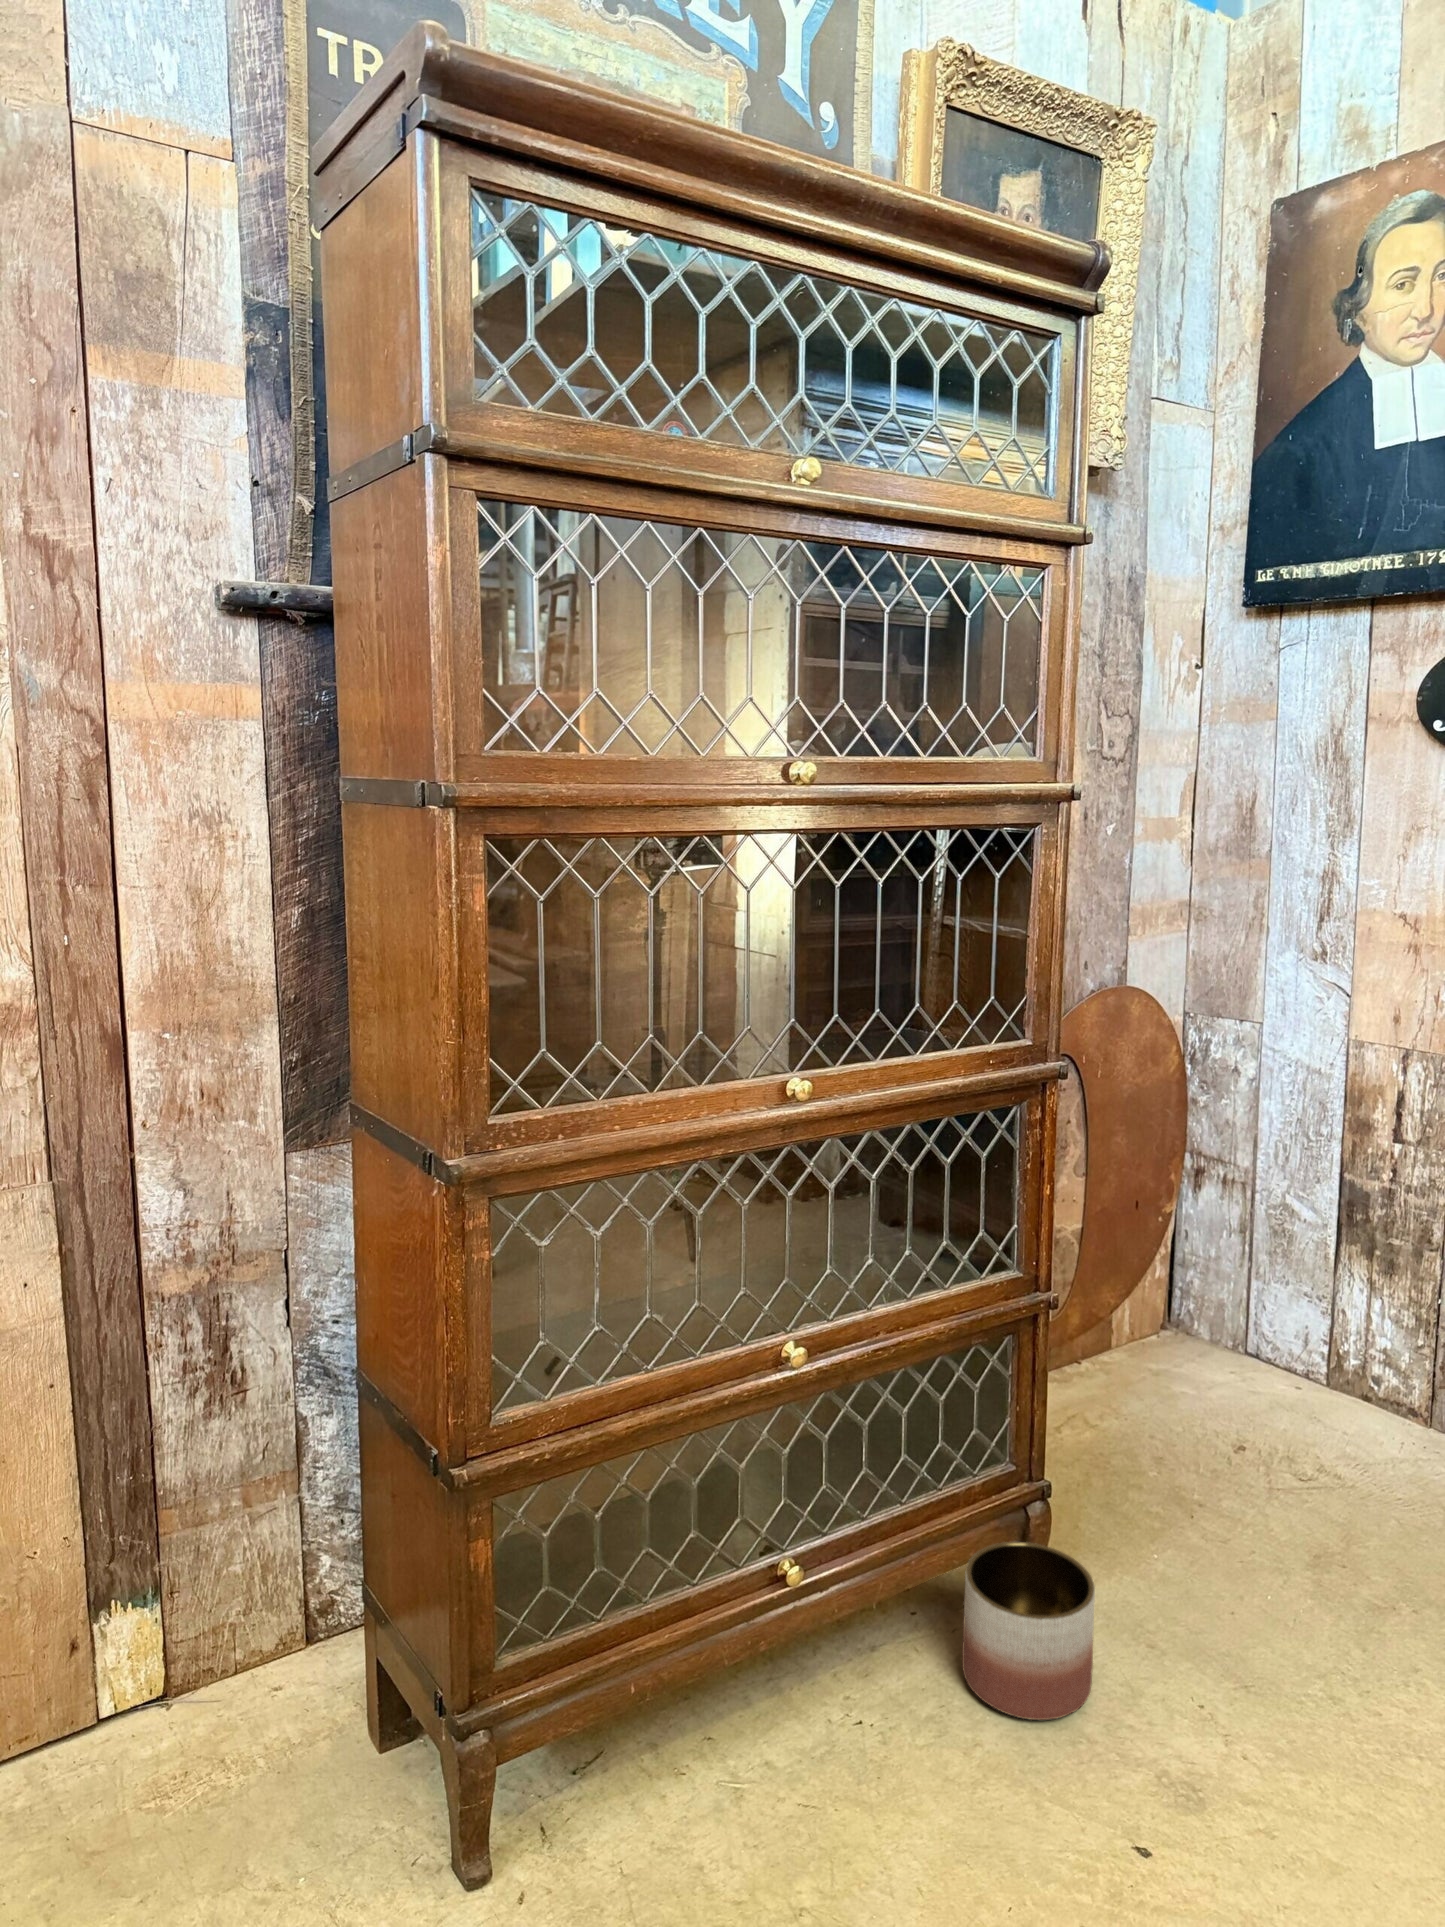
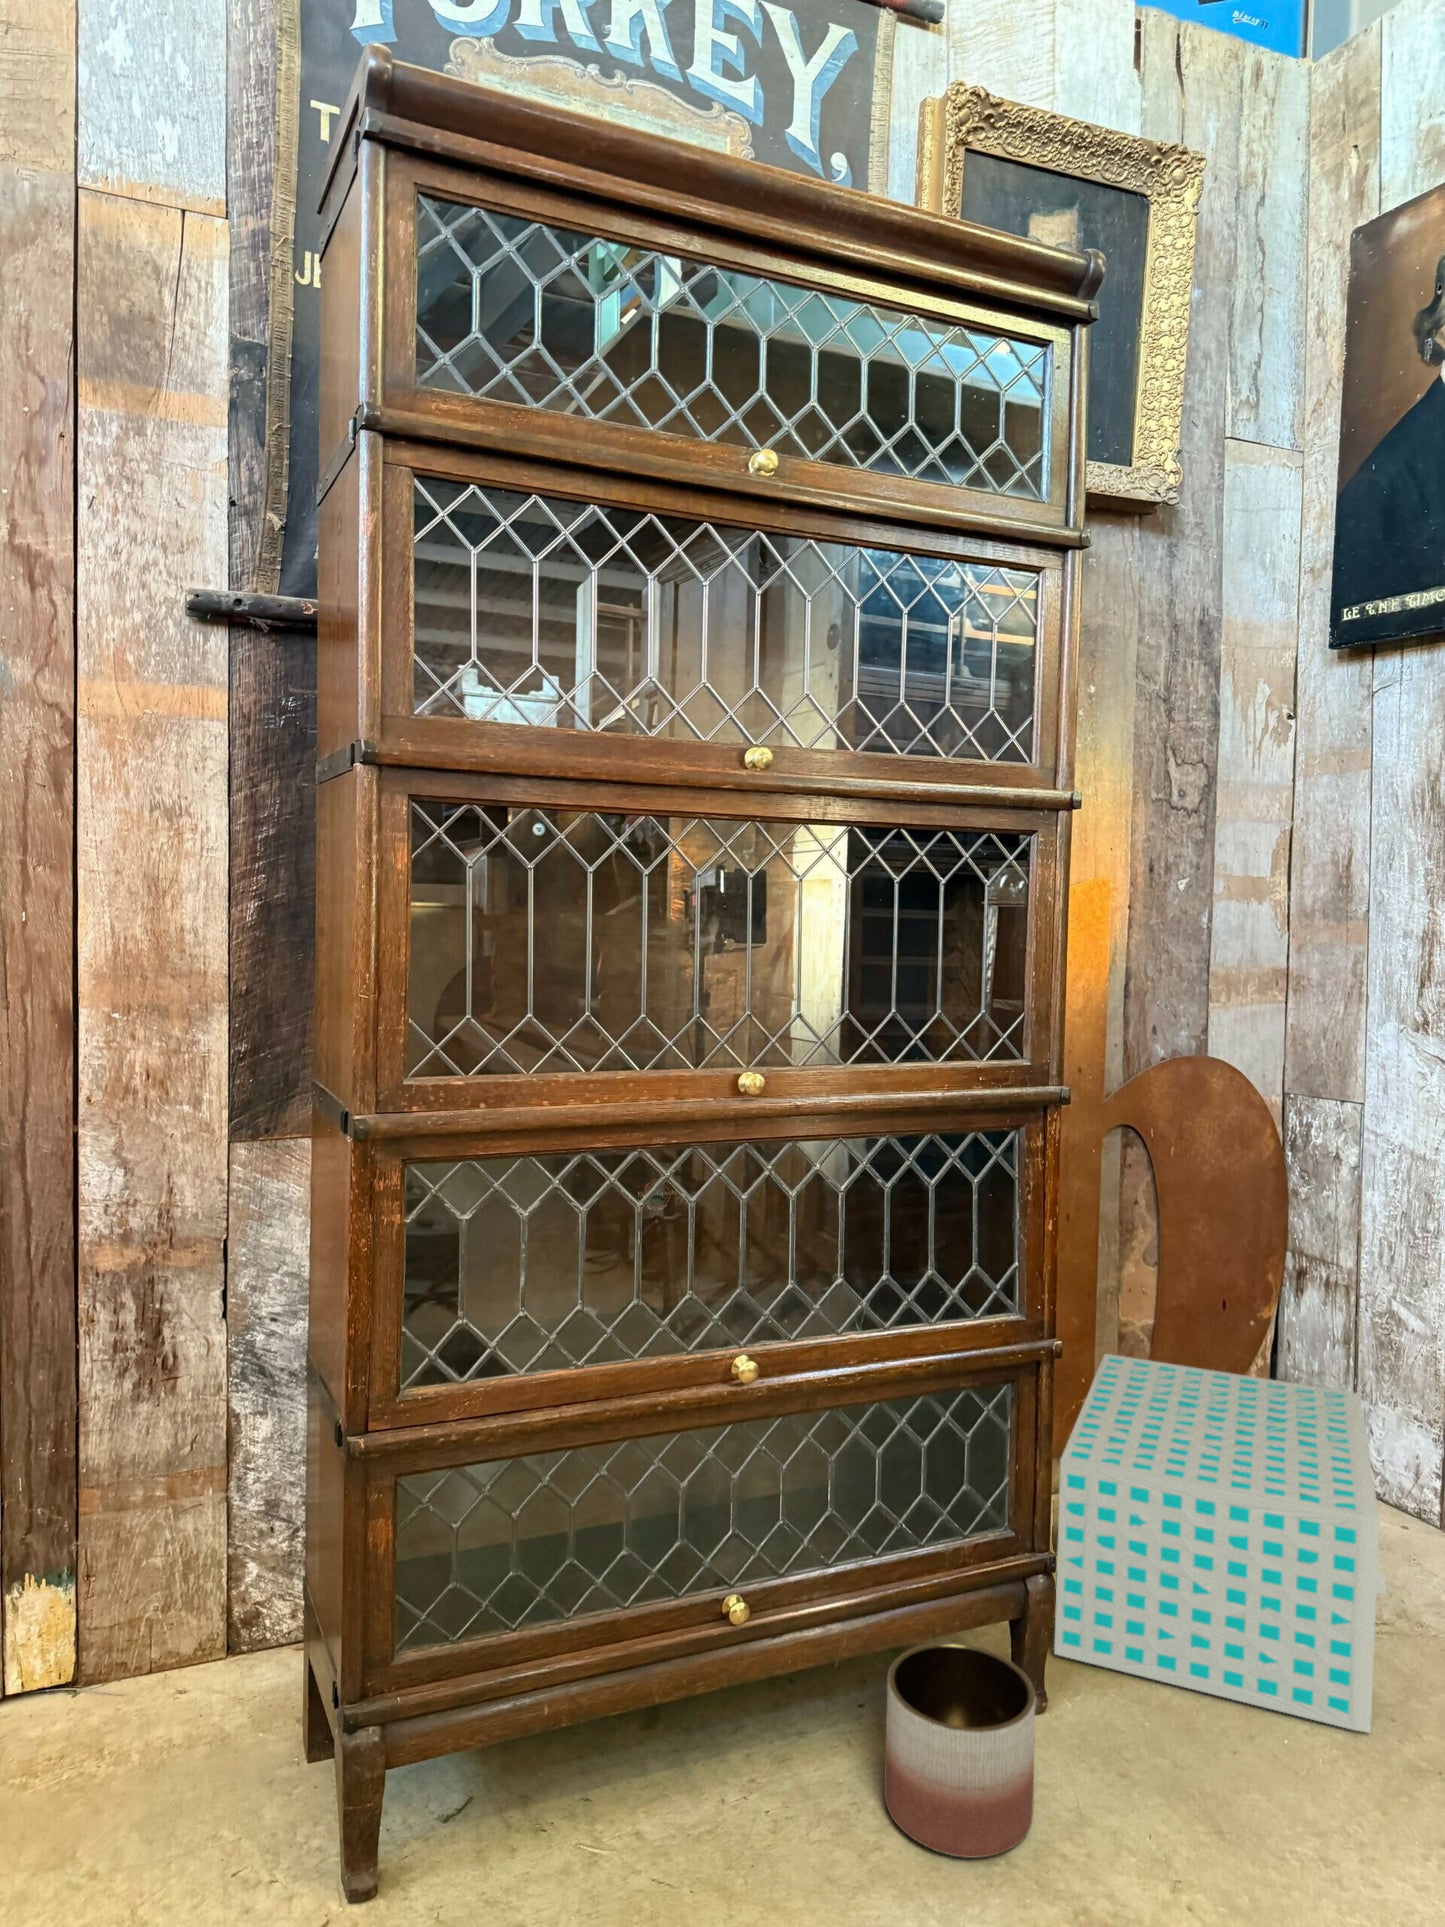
storage box: none [1049,1260,1335,1563] -> present [1054,1354,1386,1733]

